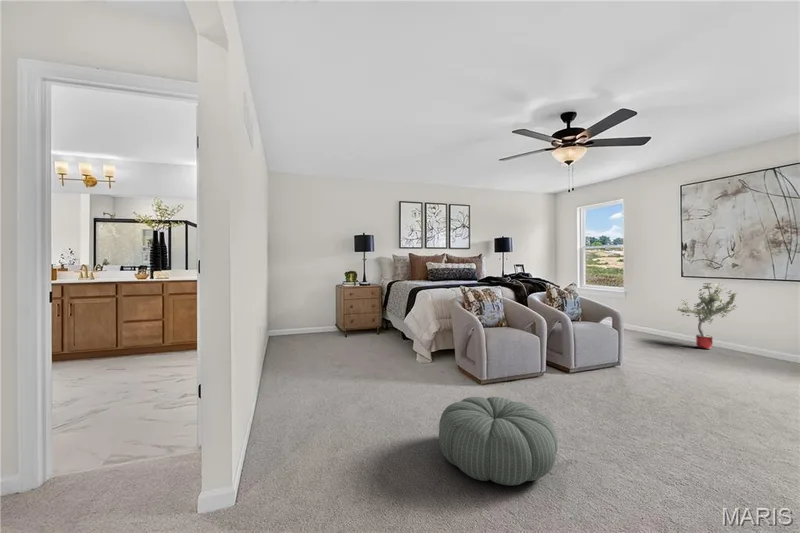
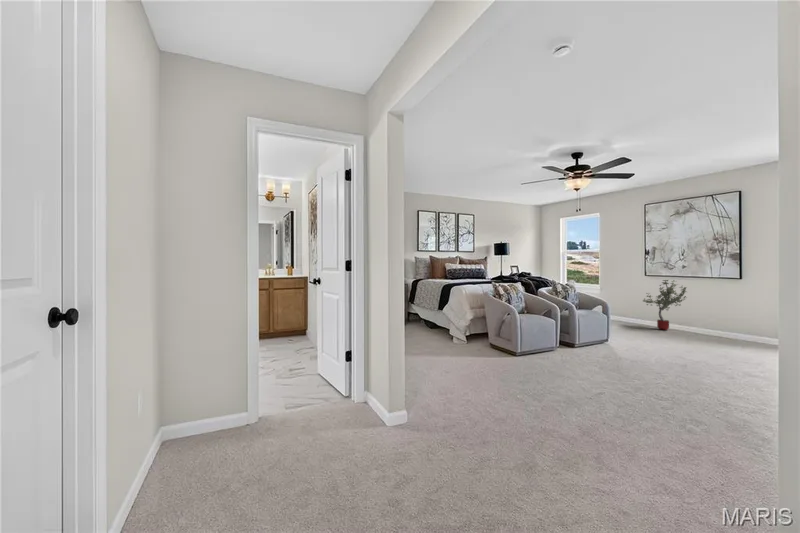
pouf: present [439,397,558,485] -> none [510,356,591,403]

